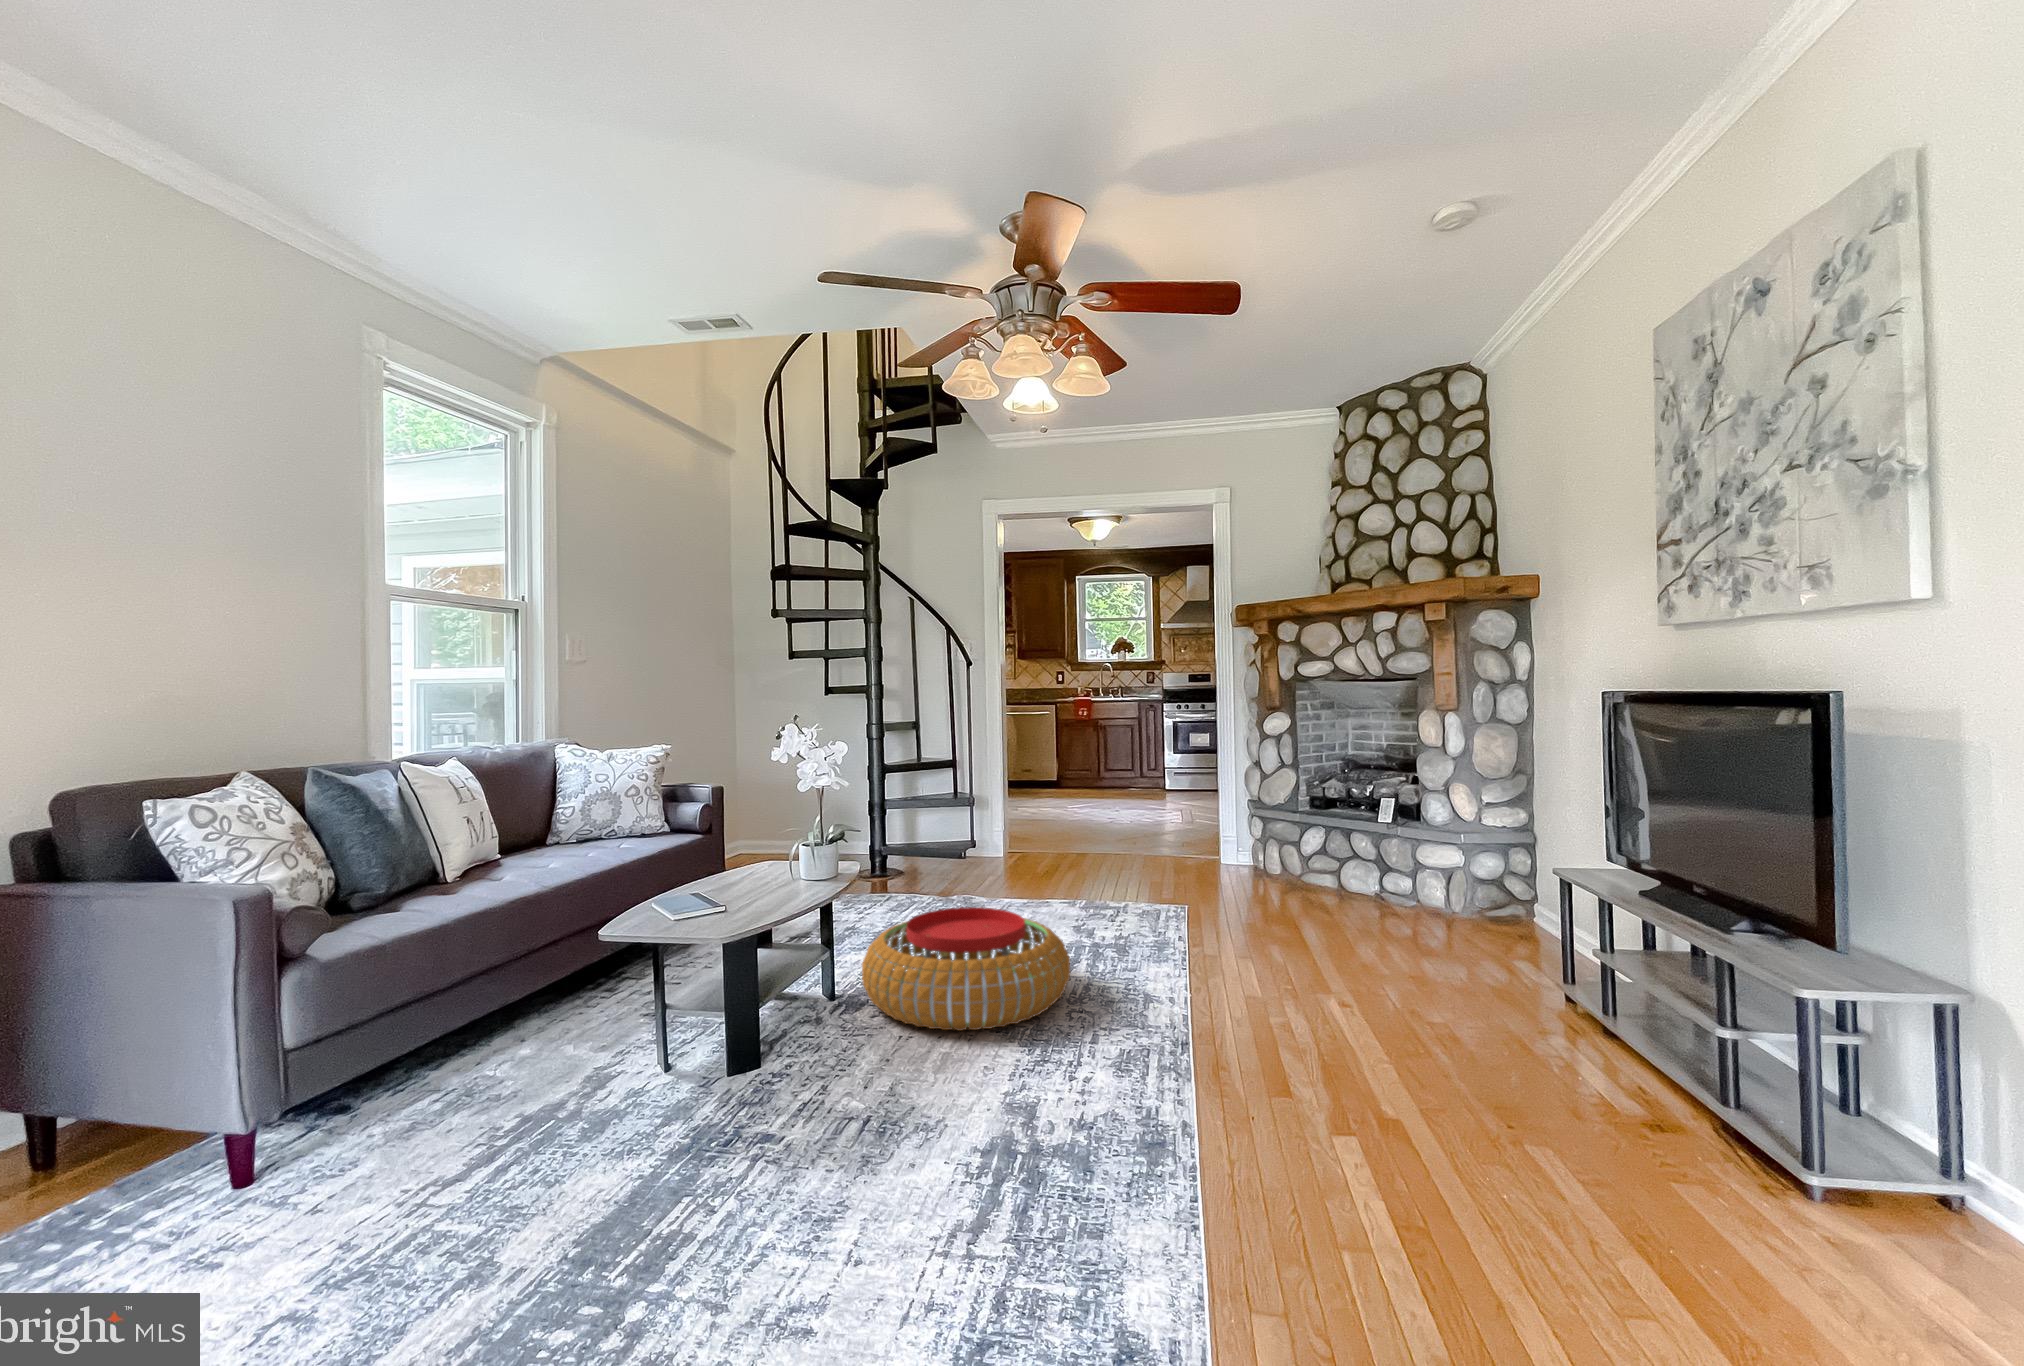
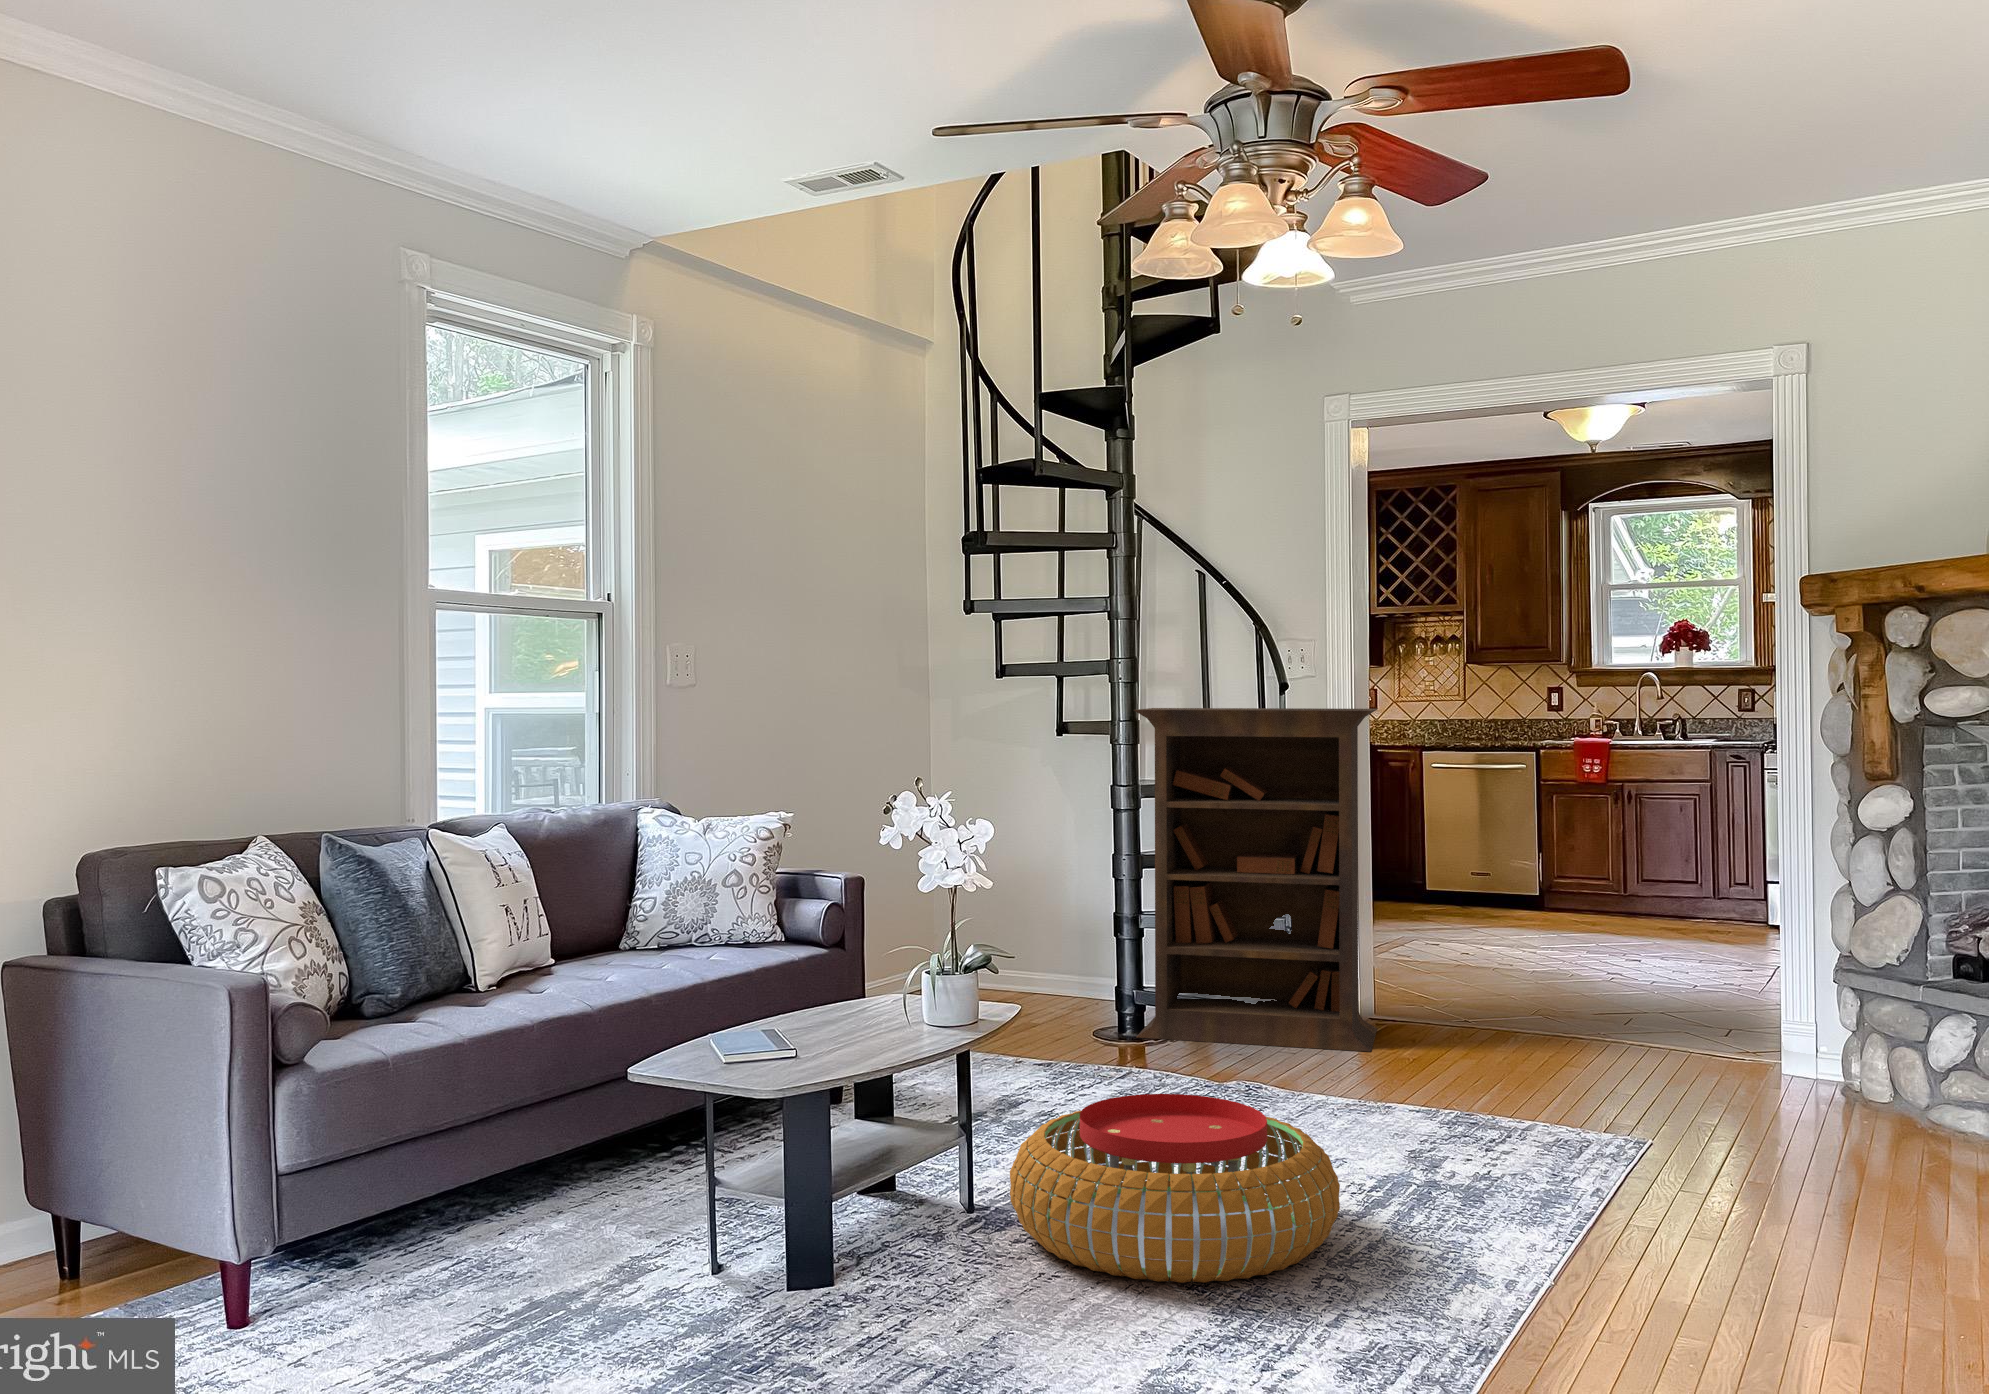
bookcase: none [874,677,1015,876] -> present [1134,708,1377,1052]

